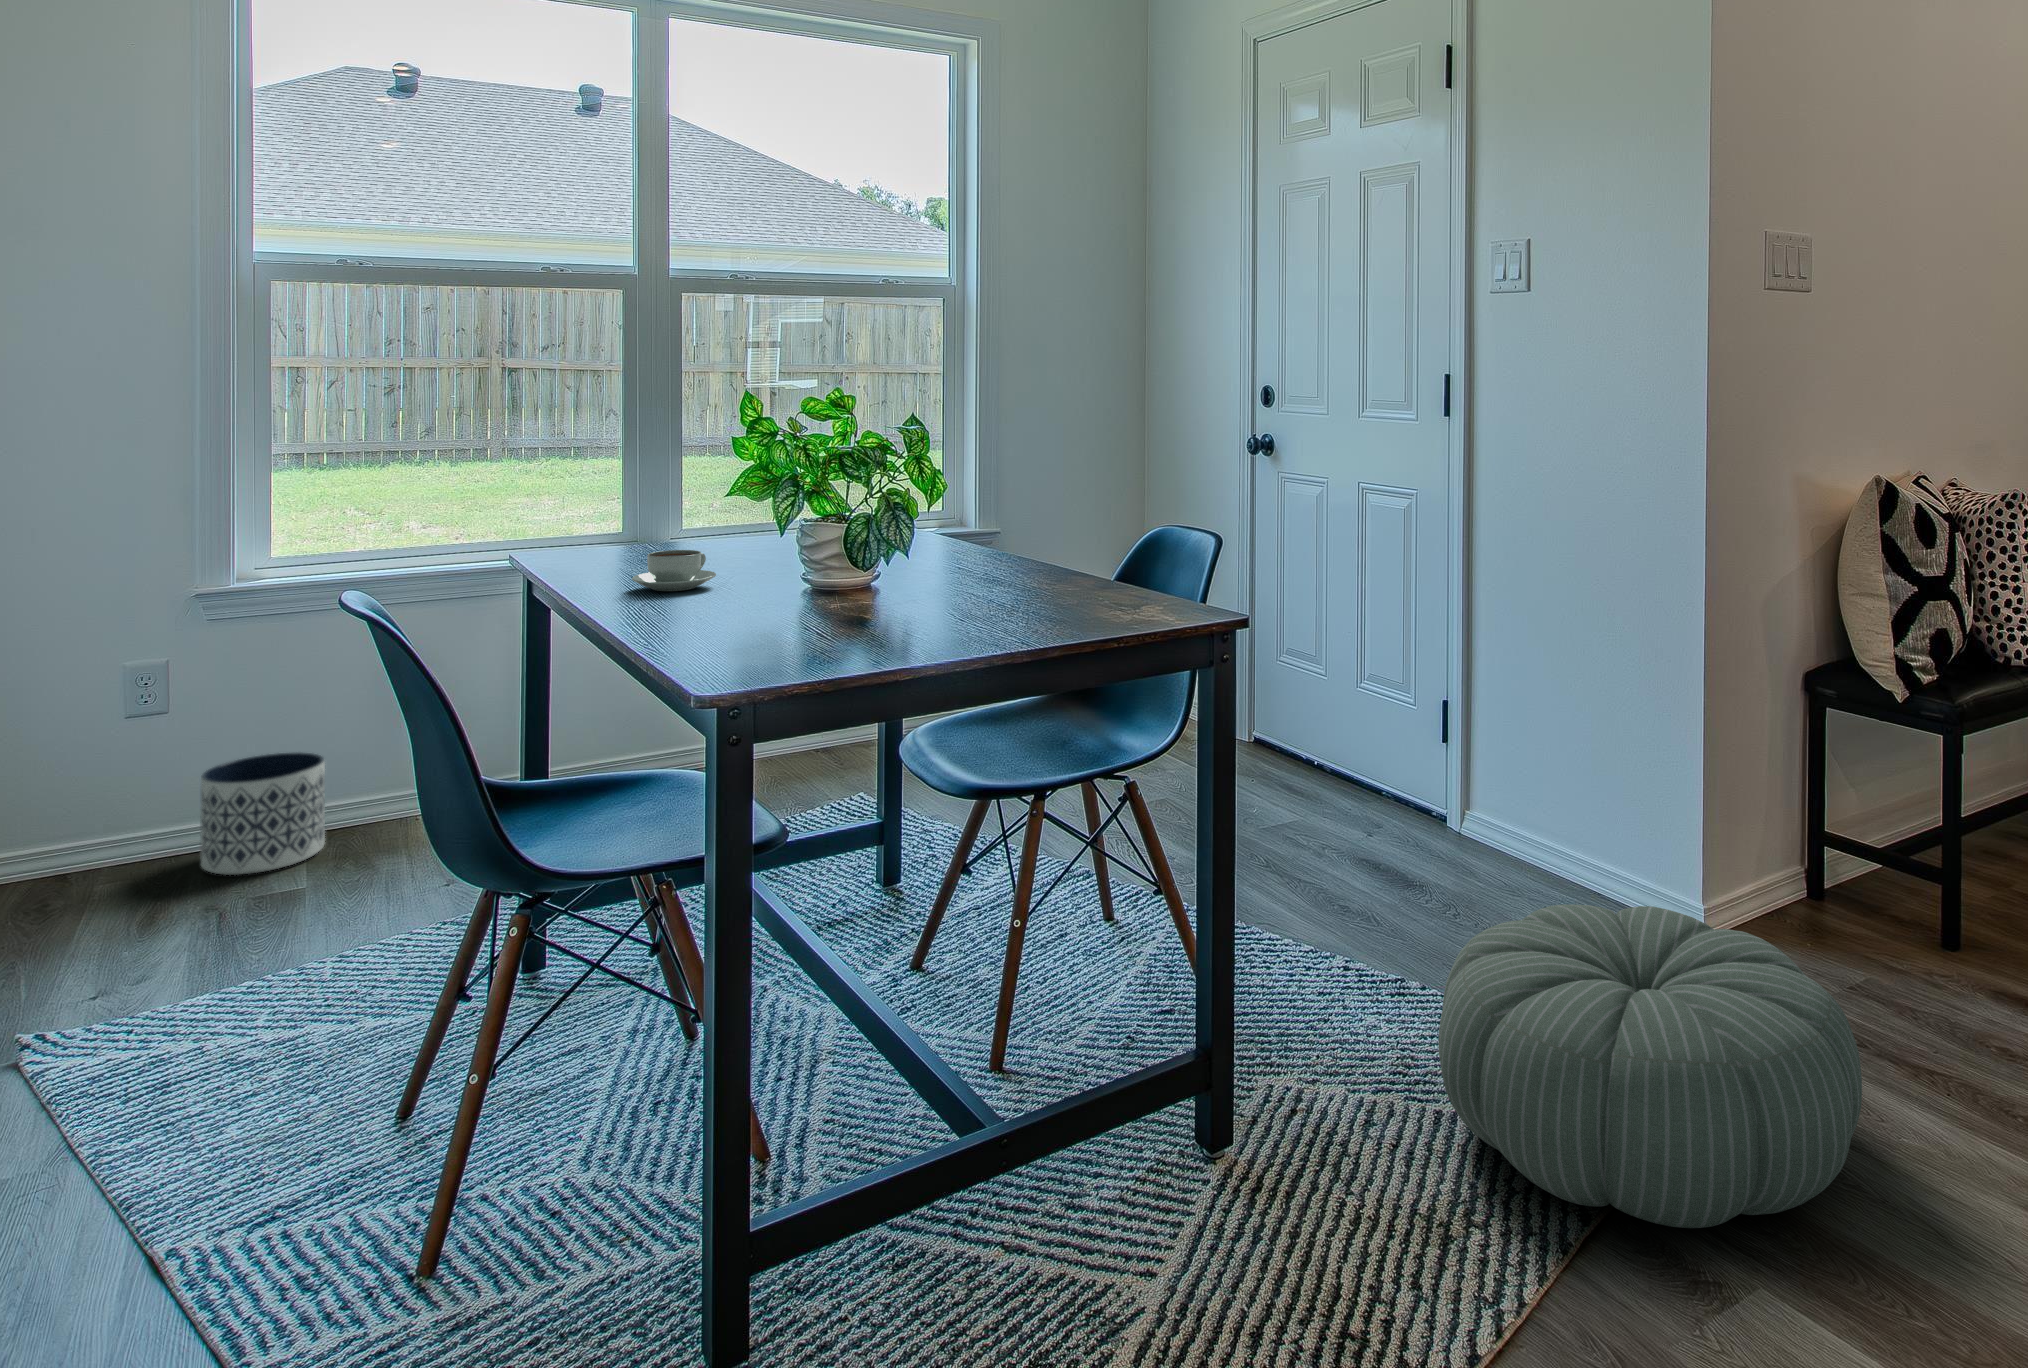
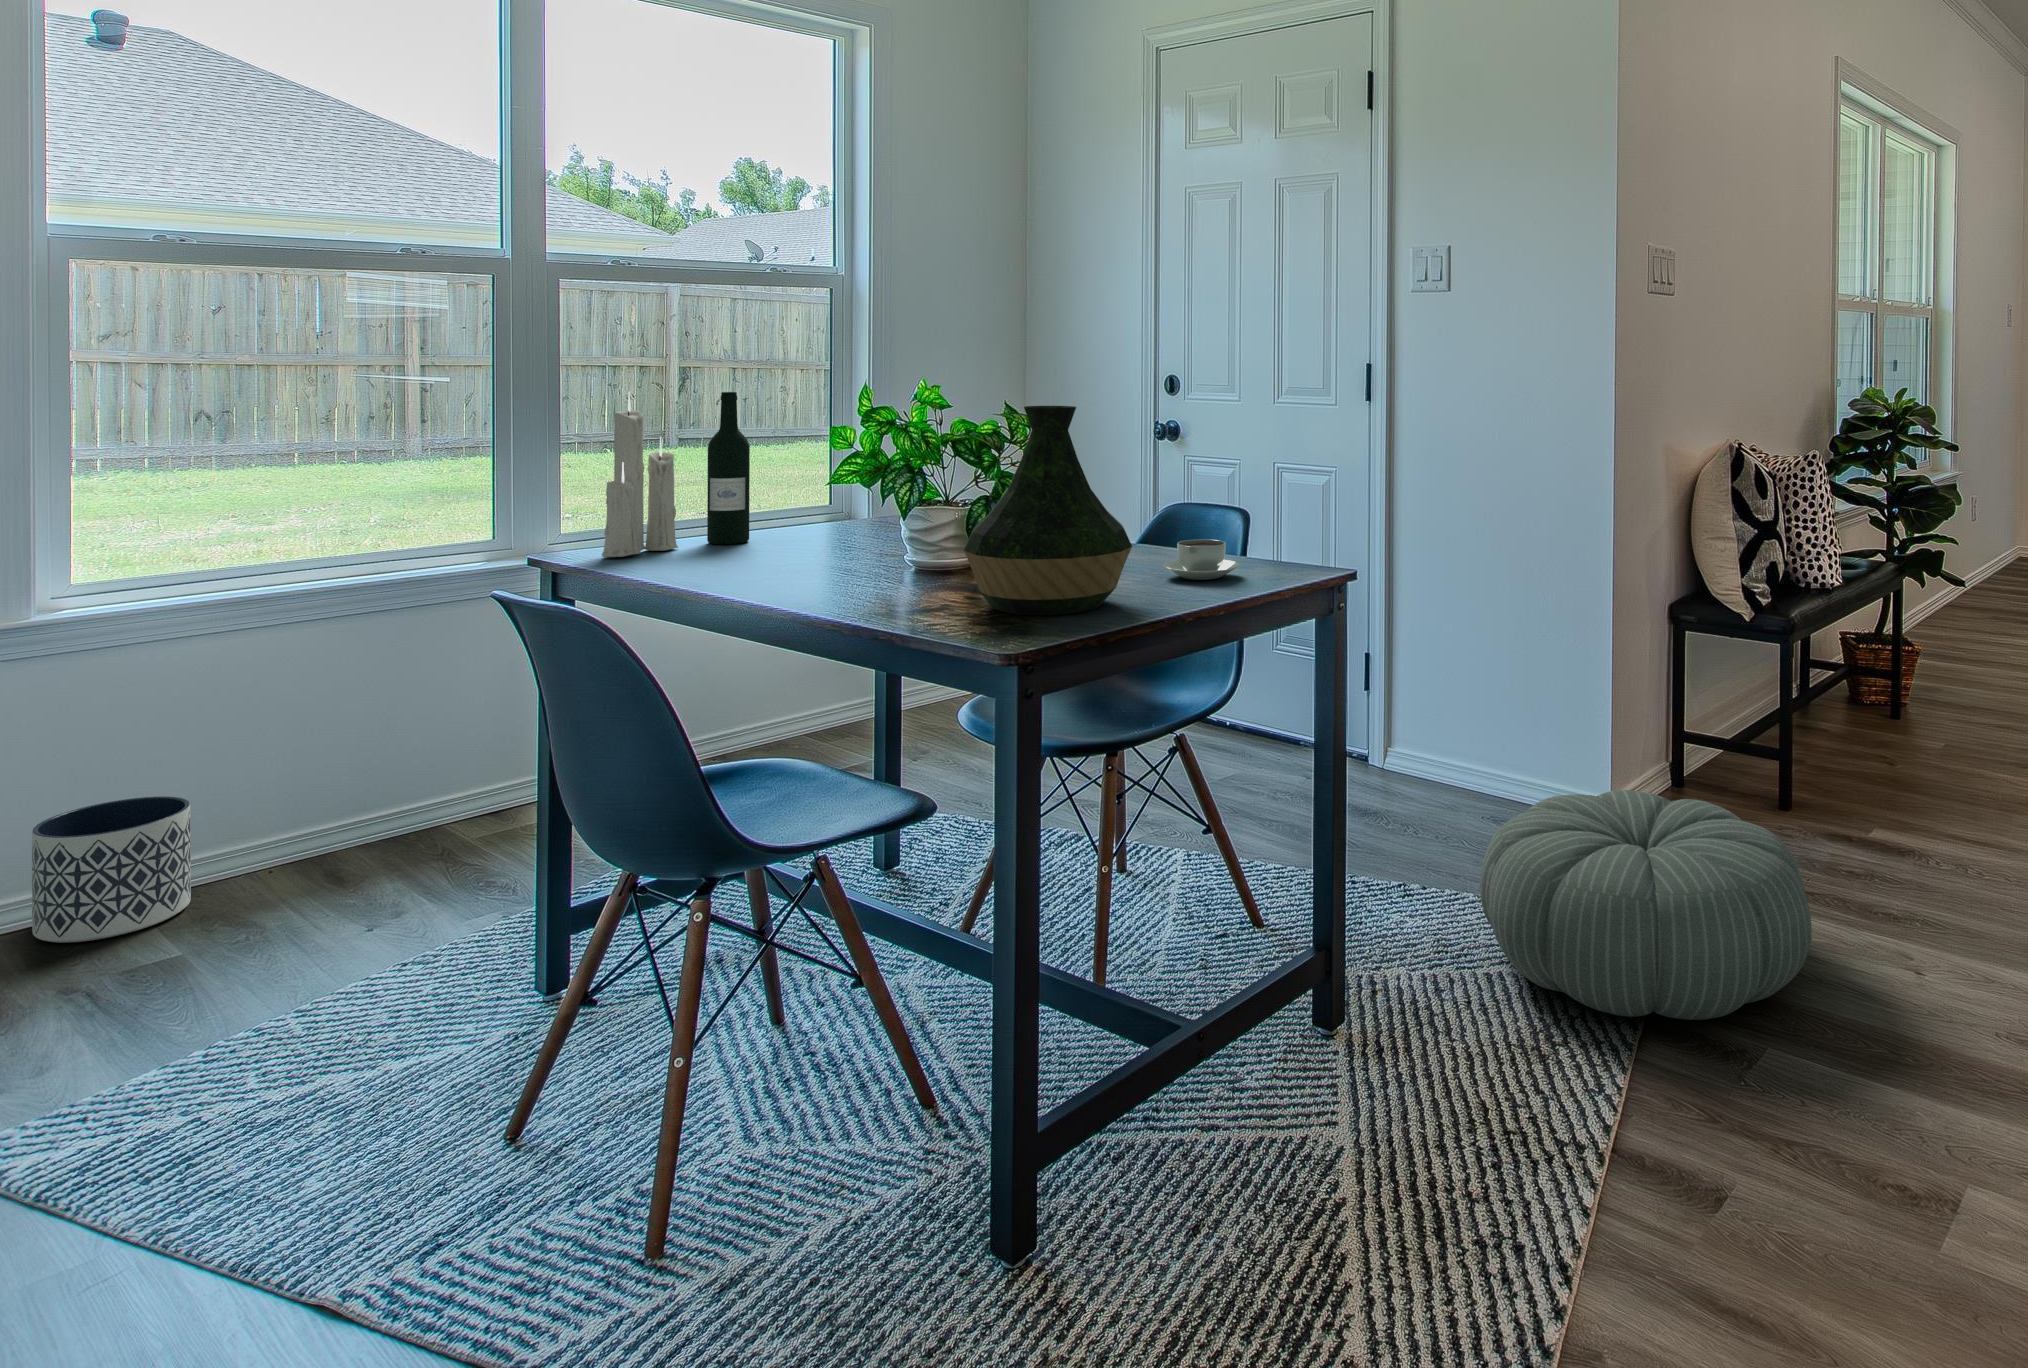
candle: none [585,391,666,561] -> present [602,392,678,557]
wine bottle: none [701,401,741,552] -> present [707,392,750,544]
vase: none [784,418,969,648] -> present [964,406,1132,615]
coffee cup: present [632,550,716,591] -> present [1164,539,1239,580]

